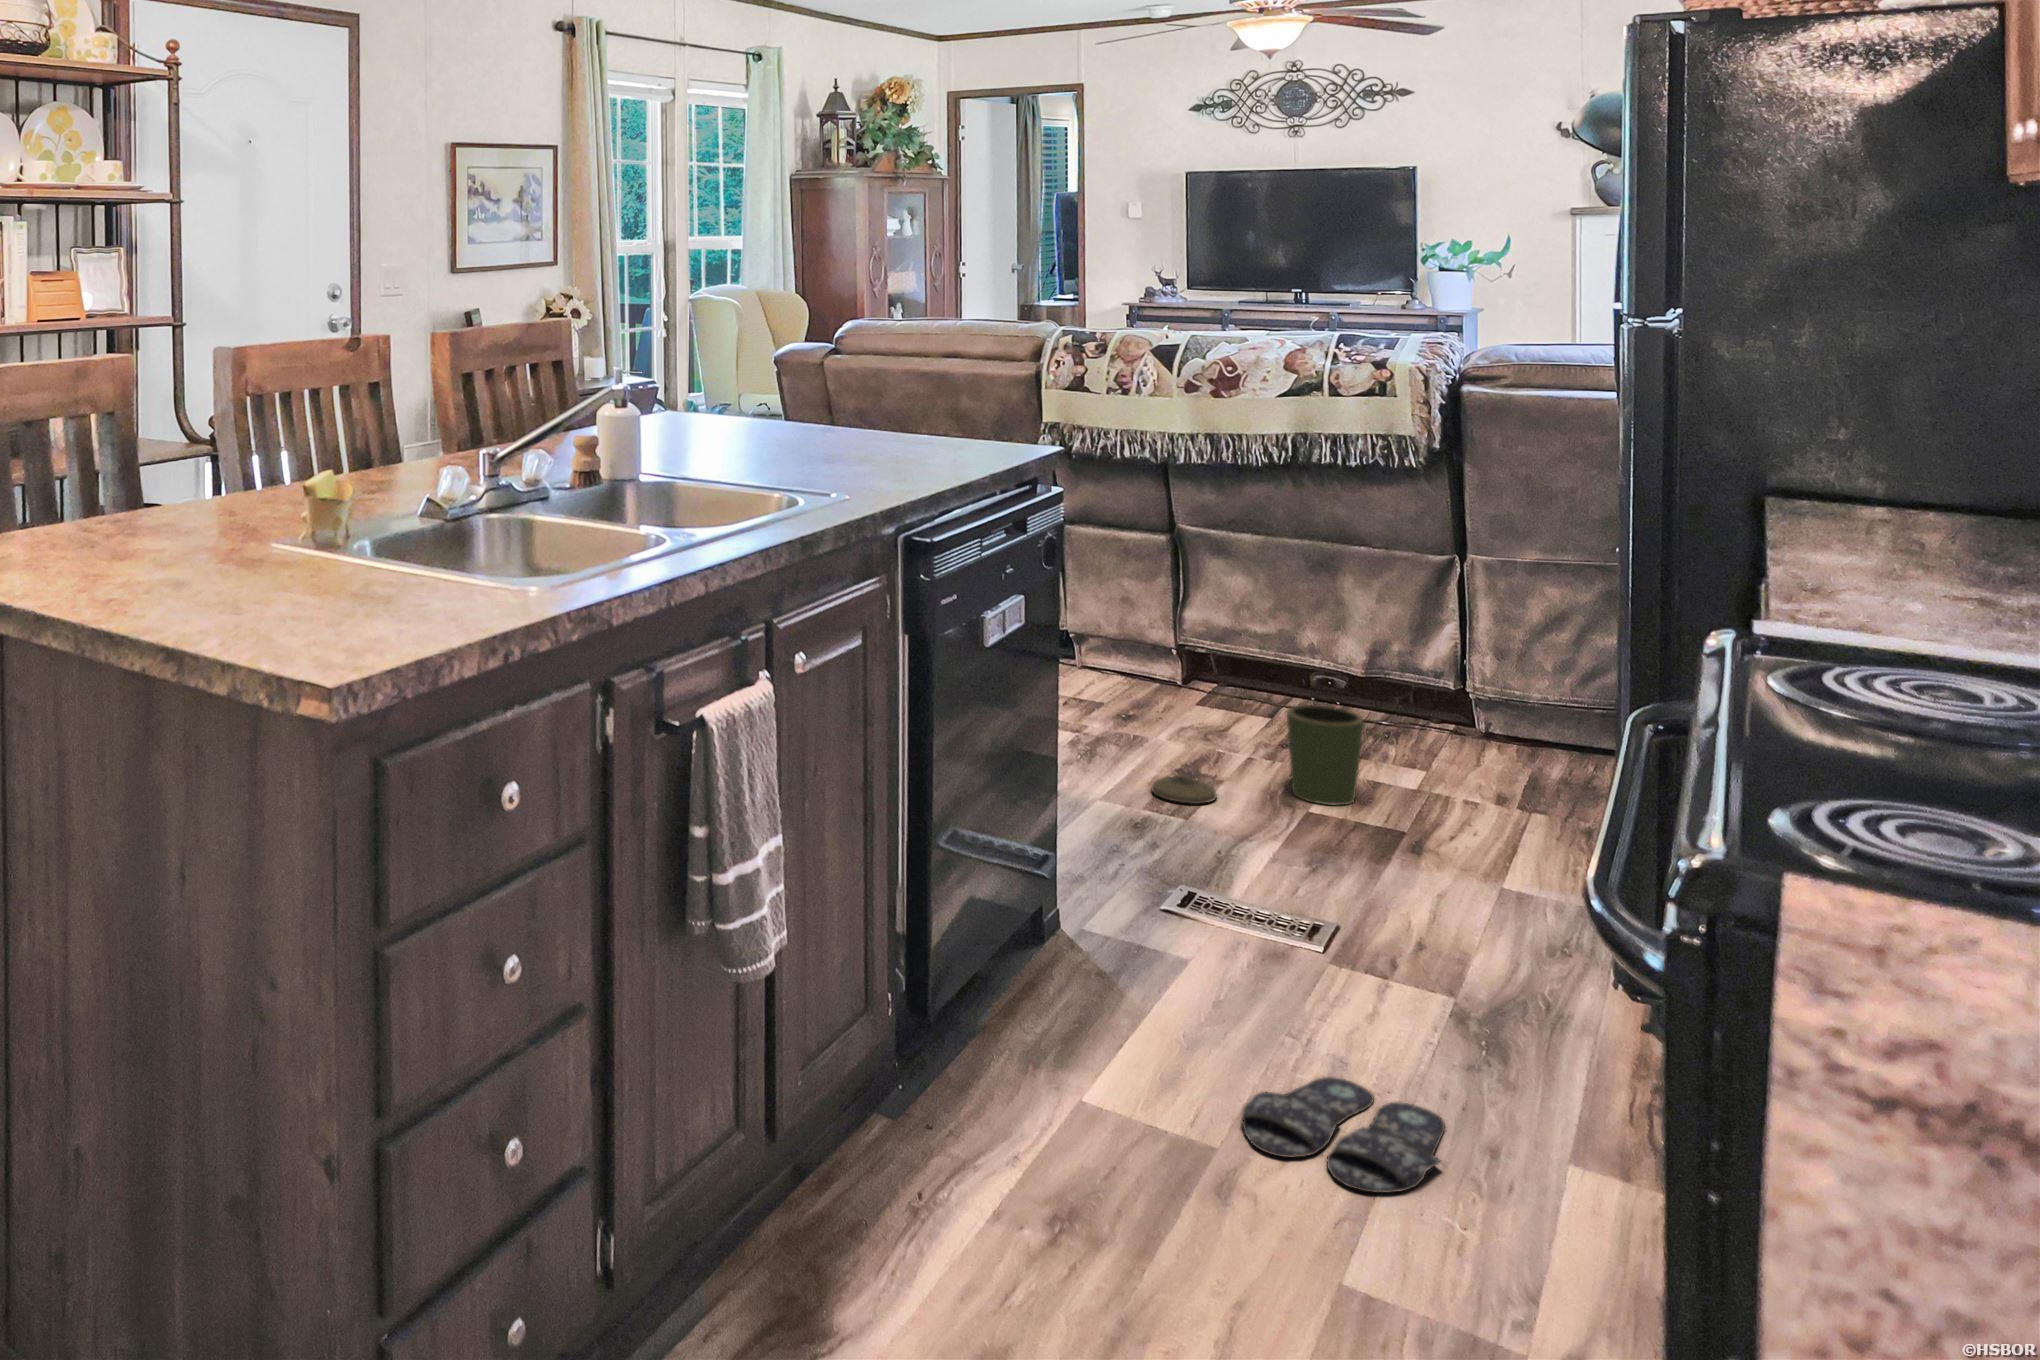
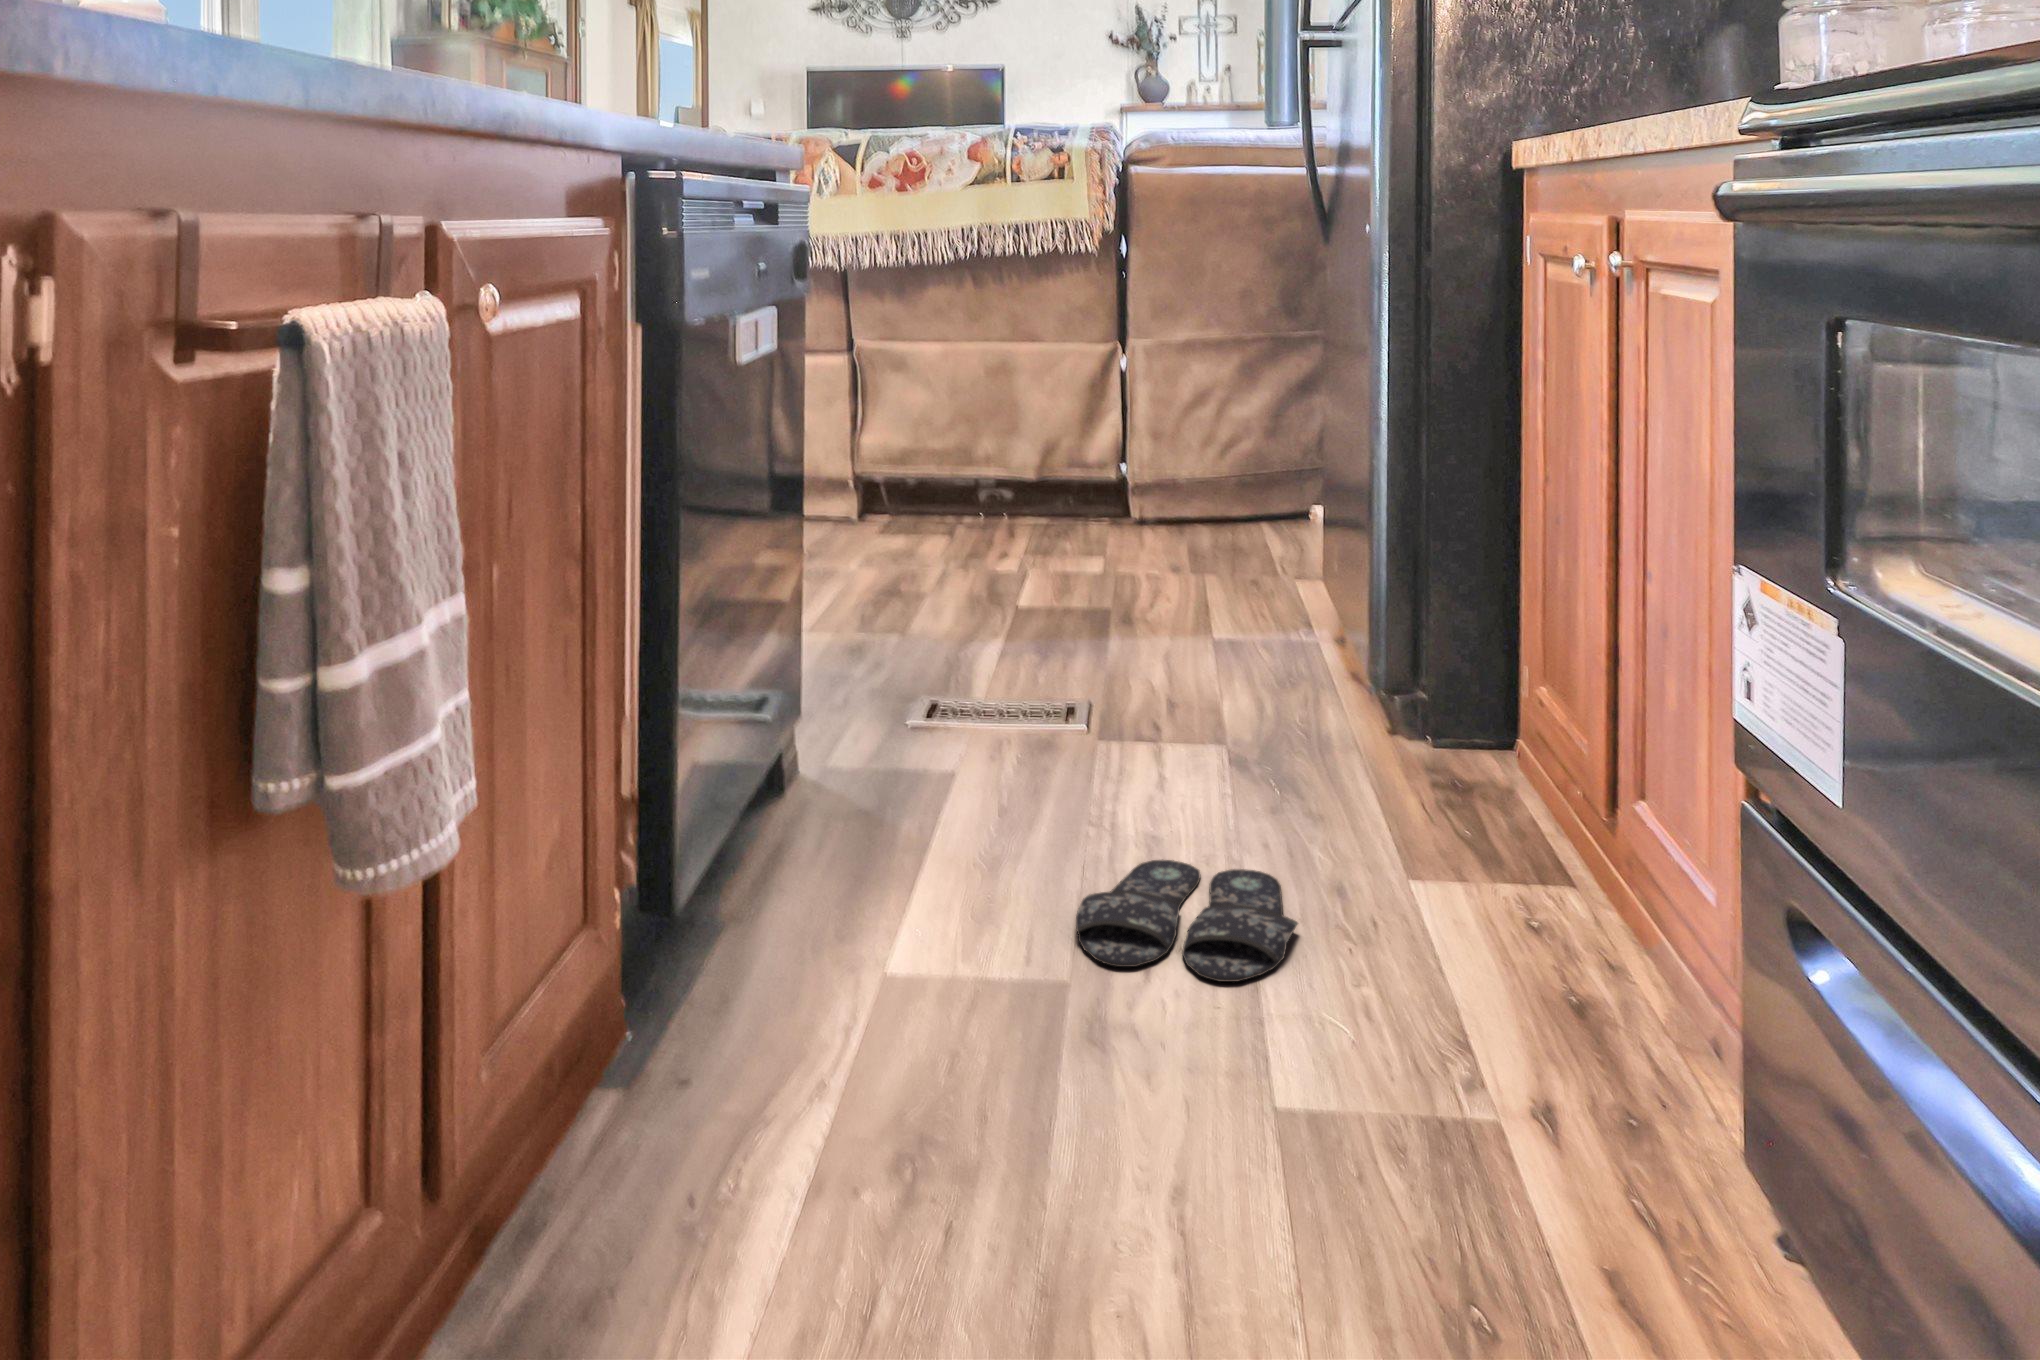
trash can: present [1151,705,1364,806] -> none [863,498,1070,618]

